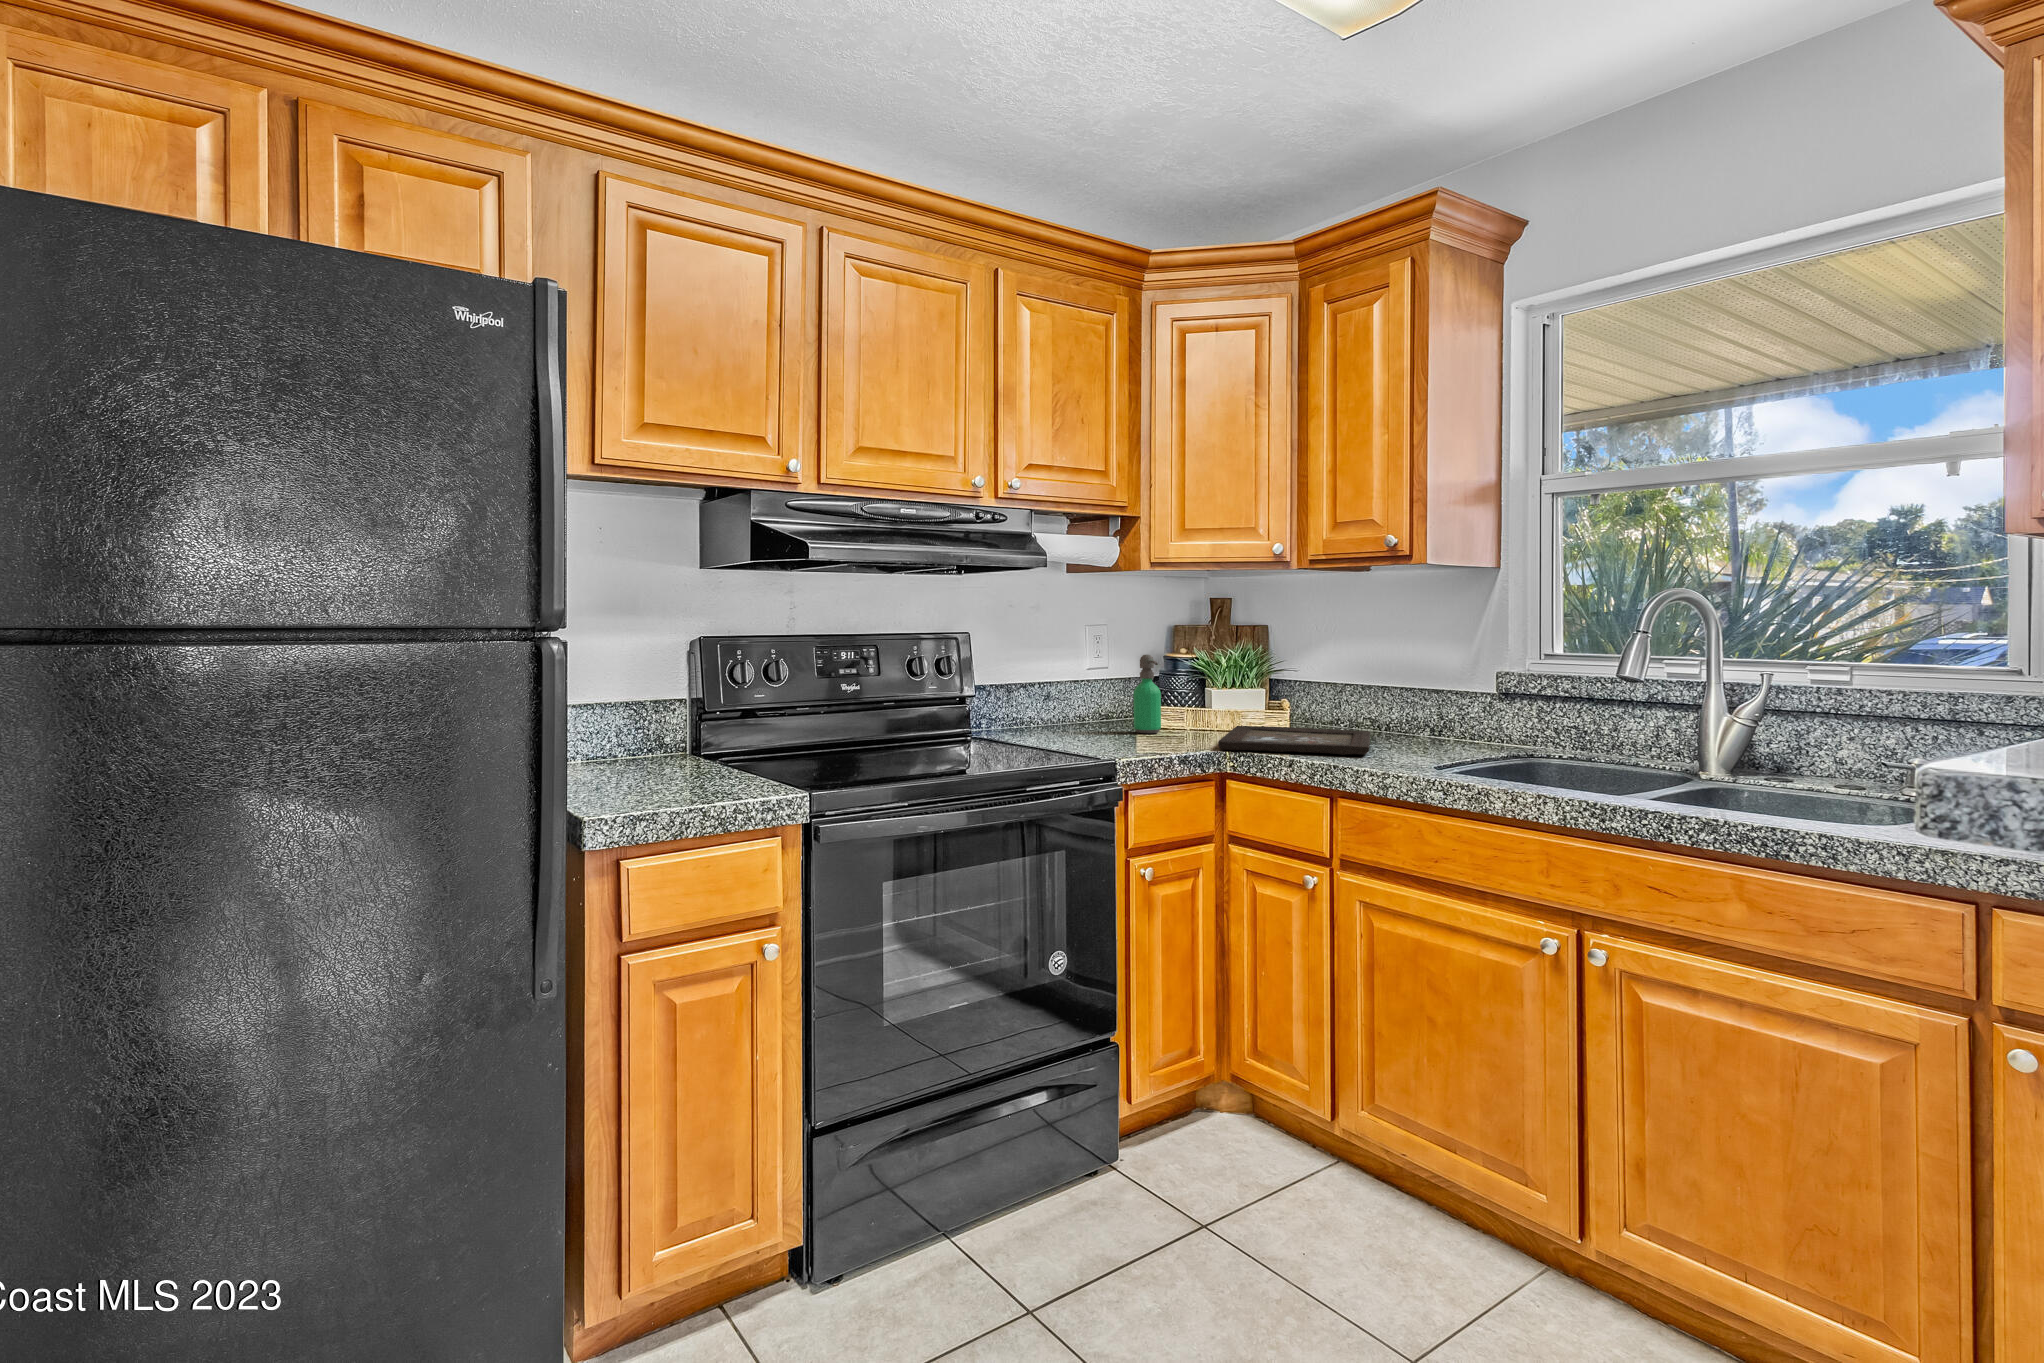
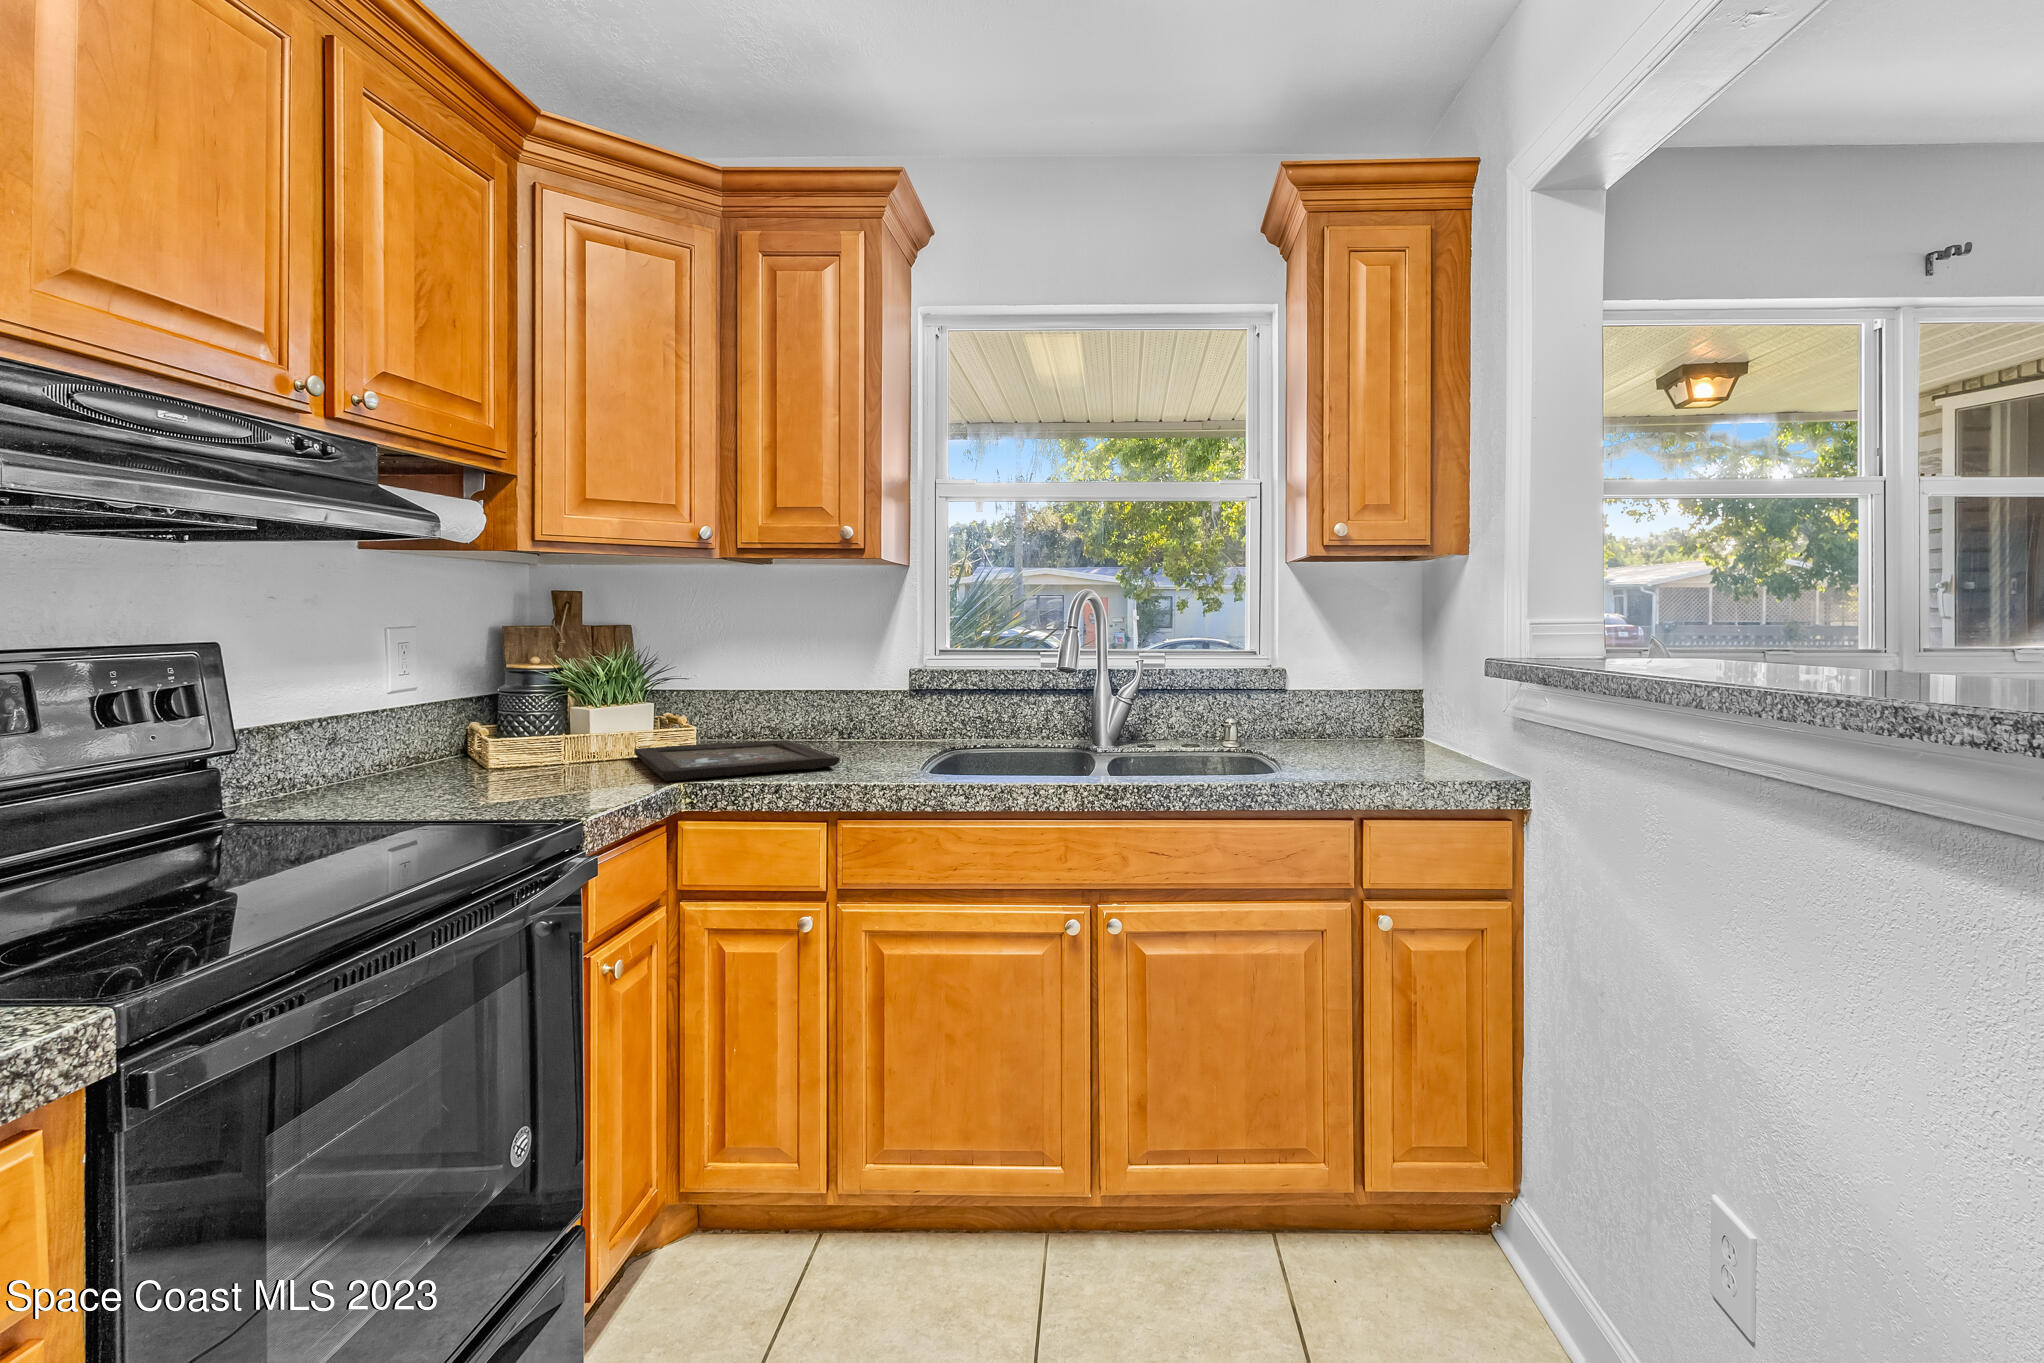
soap dispenser: present [1133,655,1161,733] -> none [489,663,535,773]

